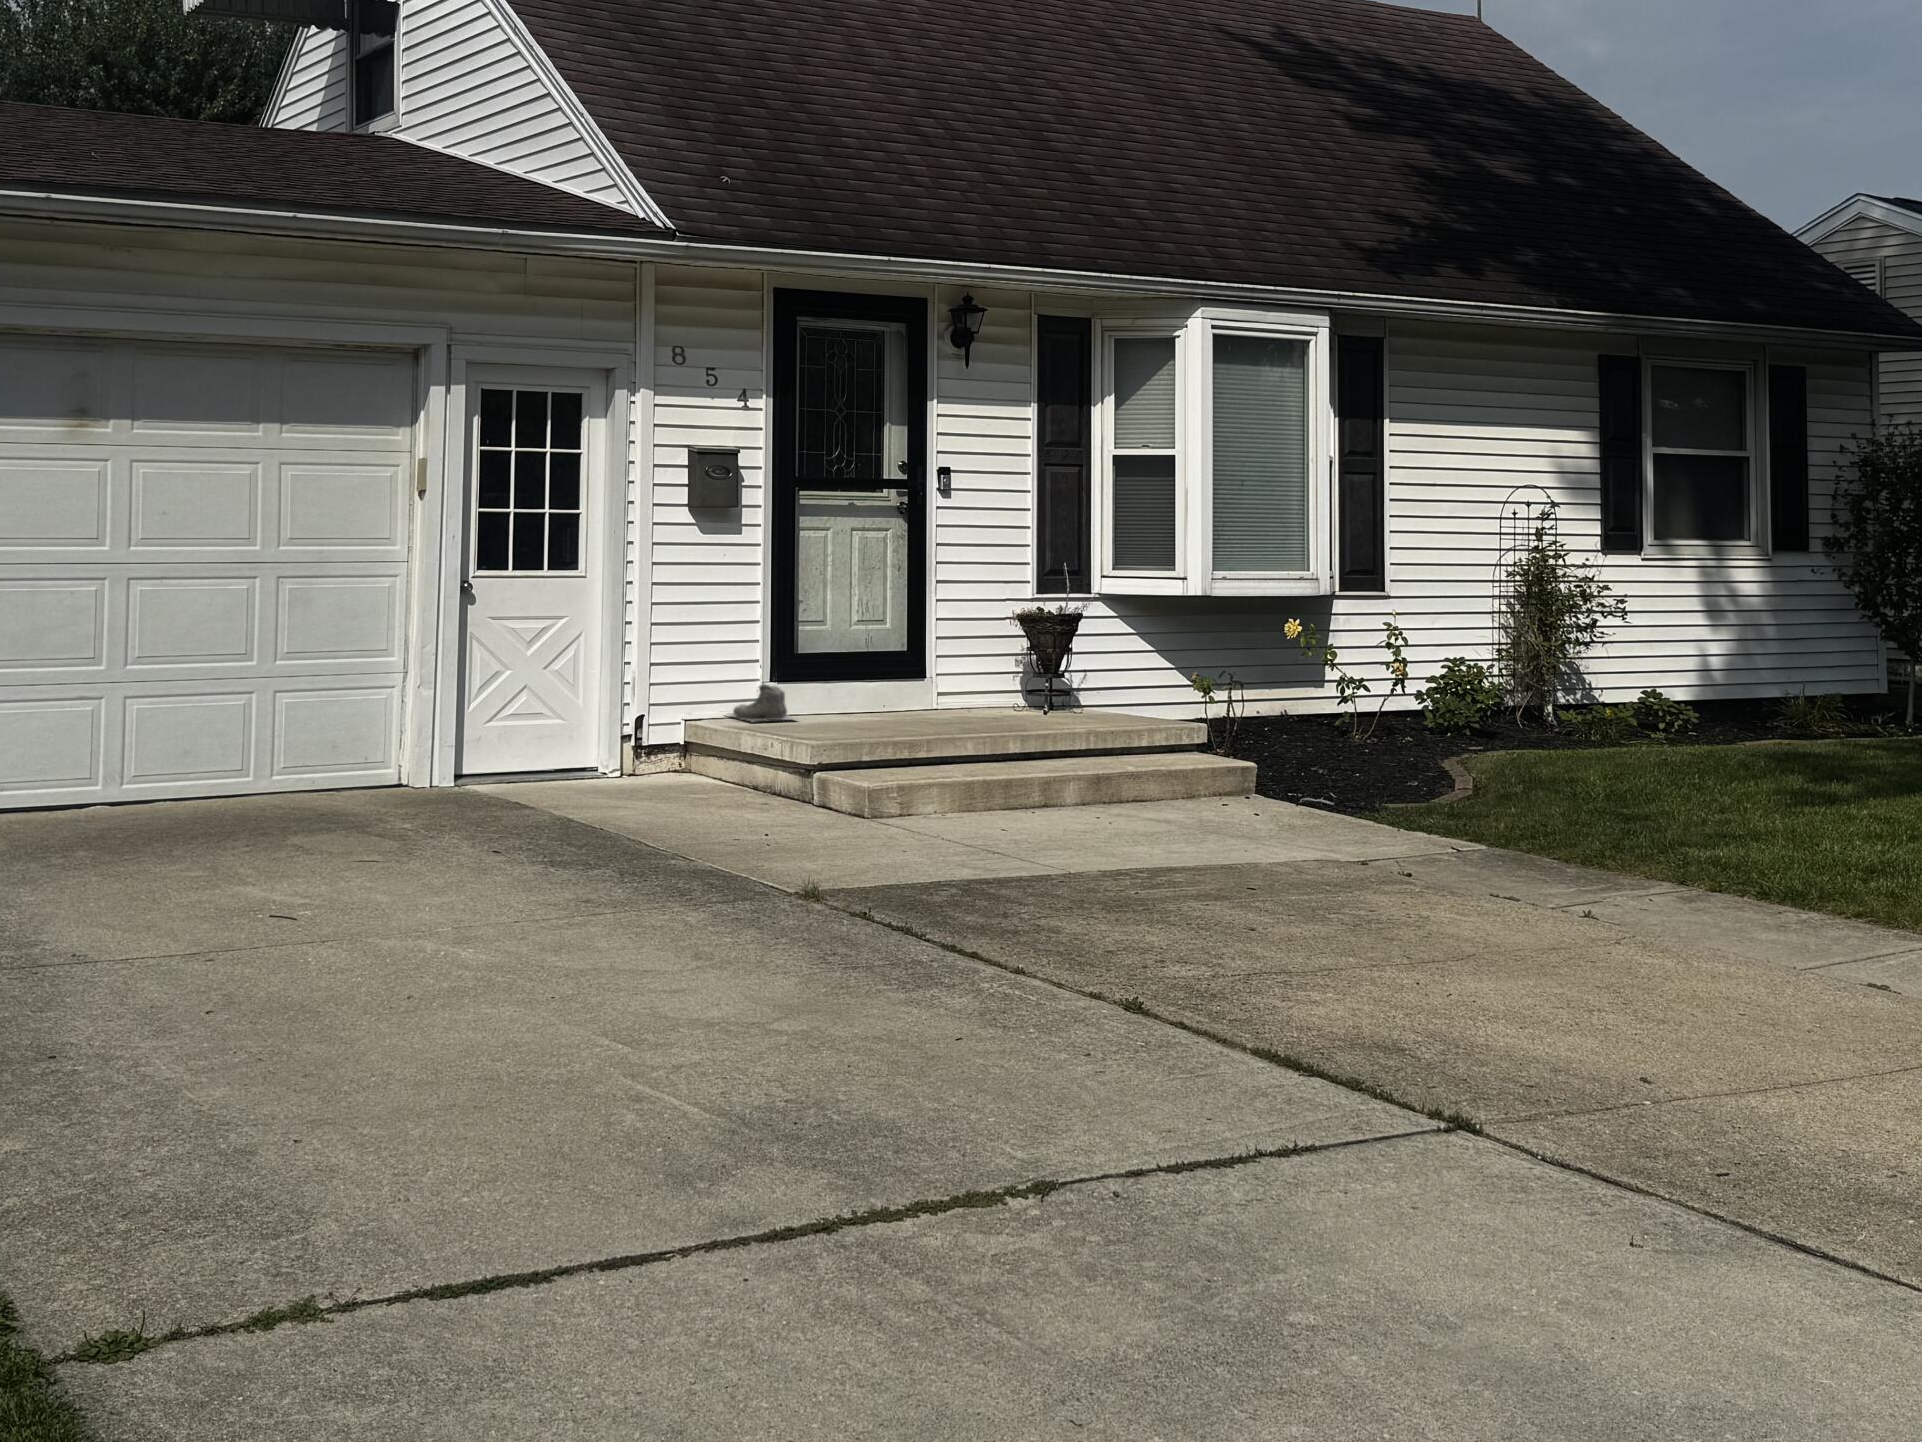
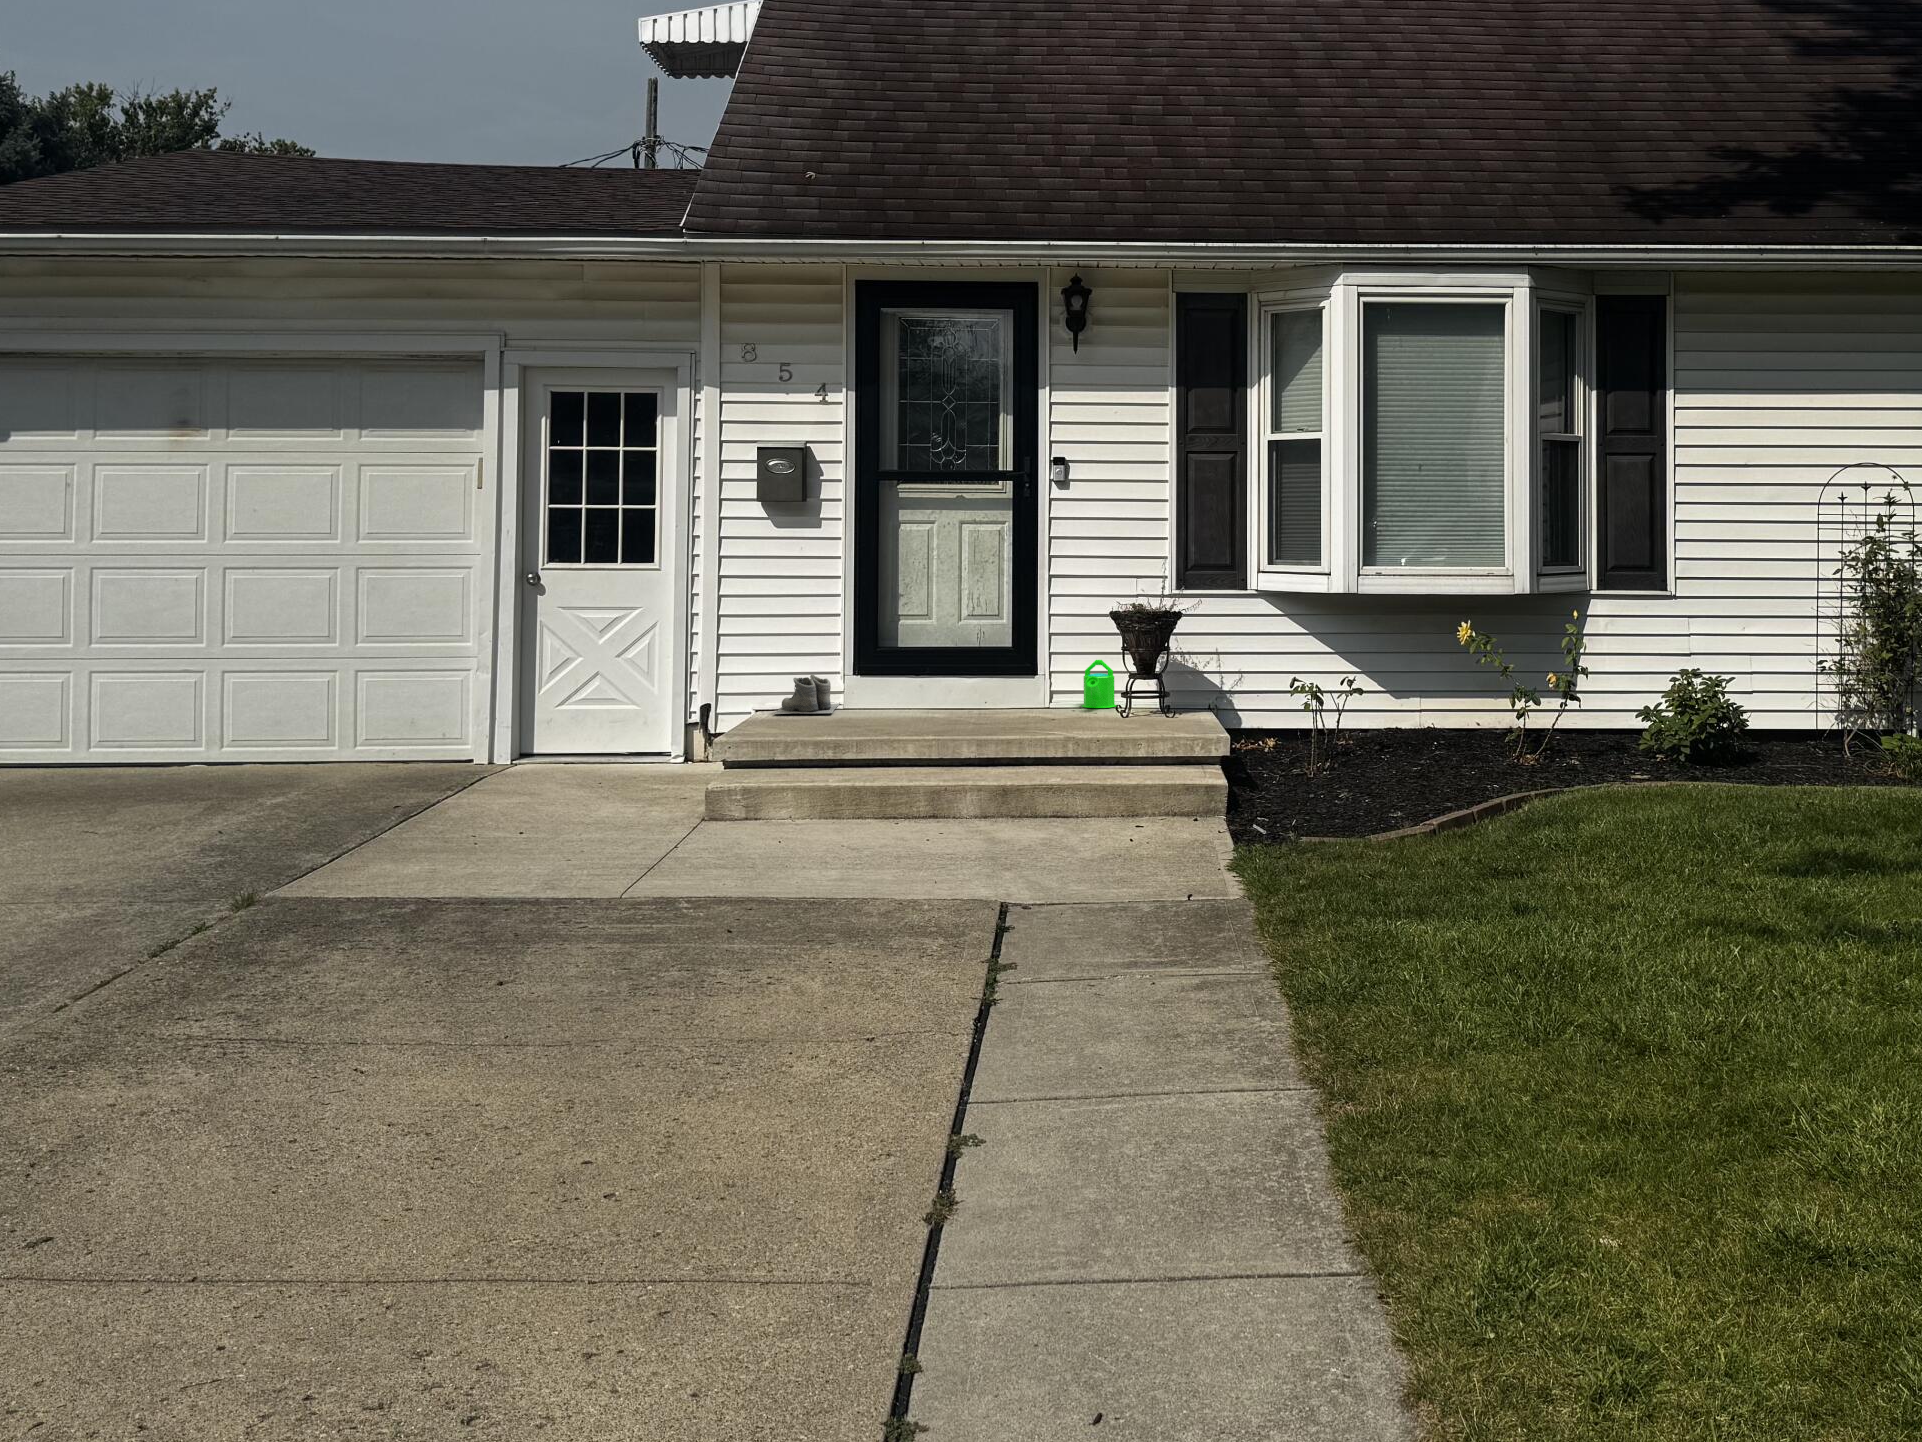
watering can: none [973,662,1008,708] -> present [1082,660,1116,708]

